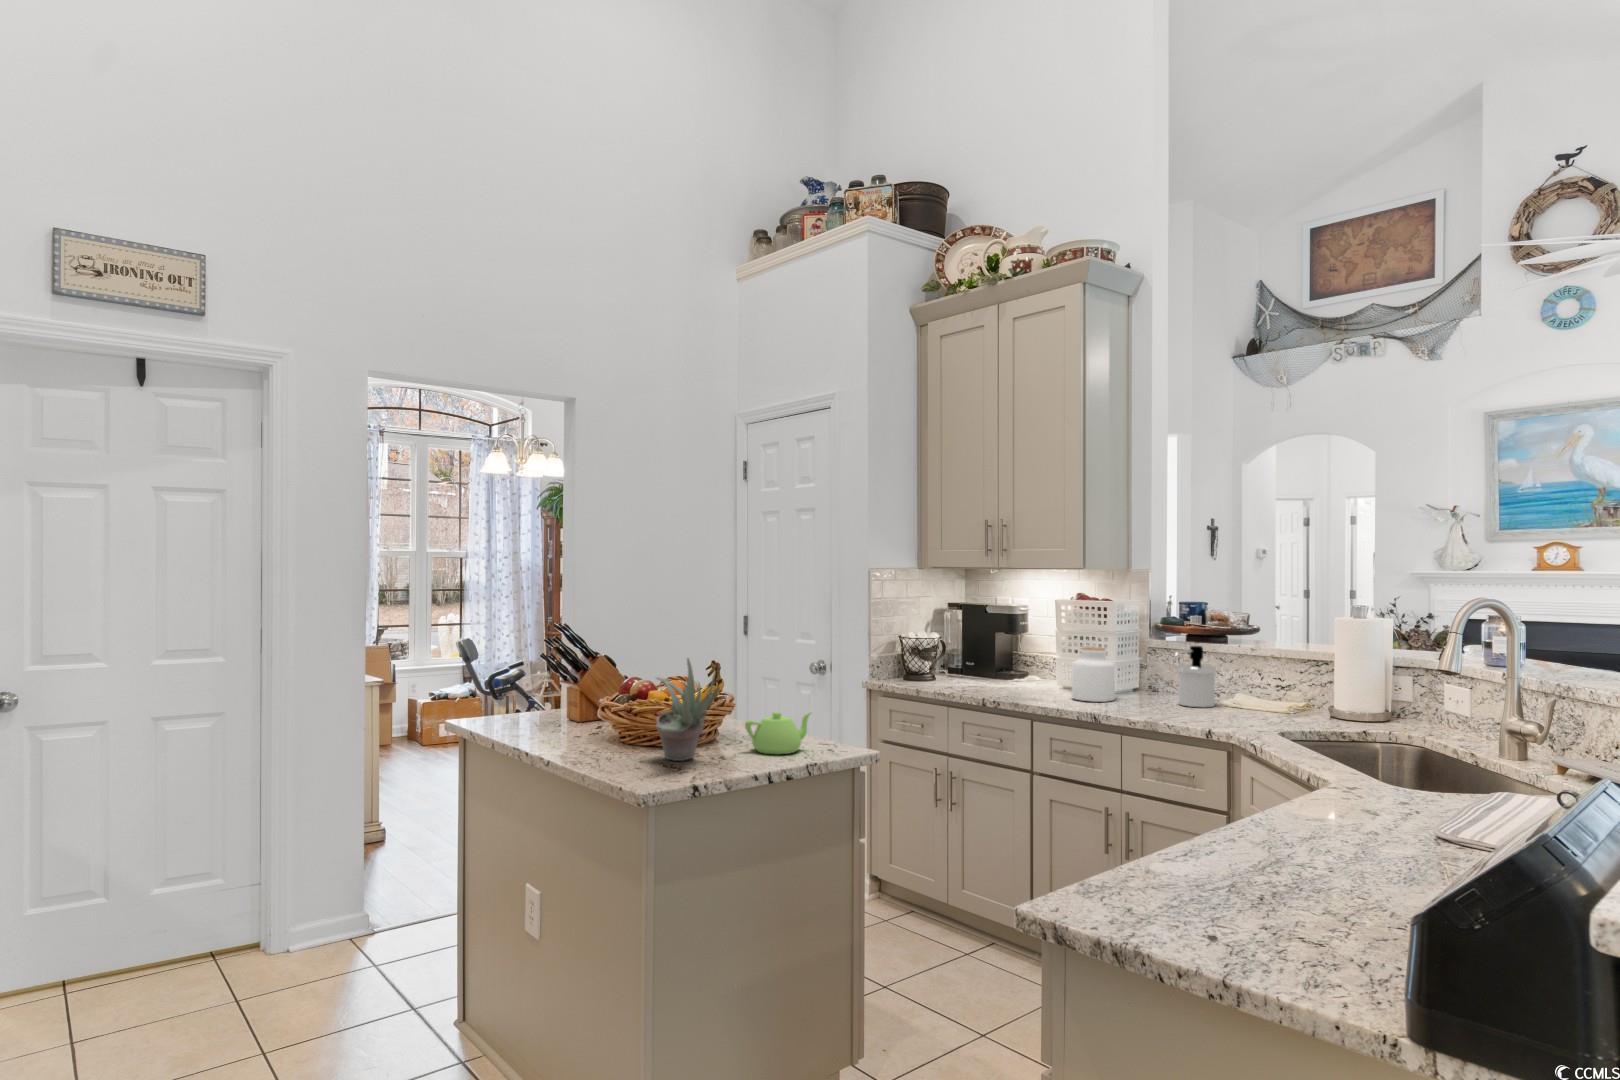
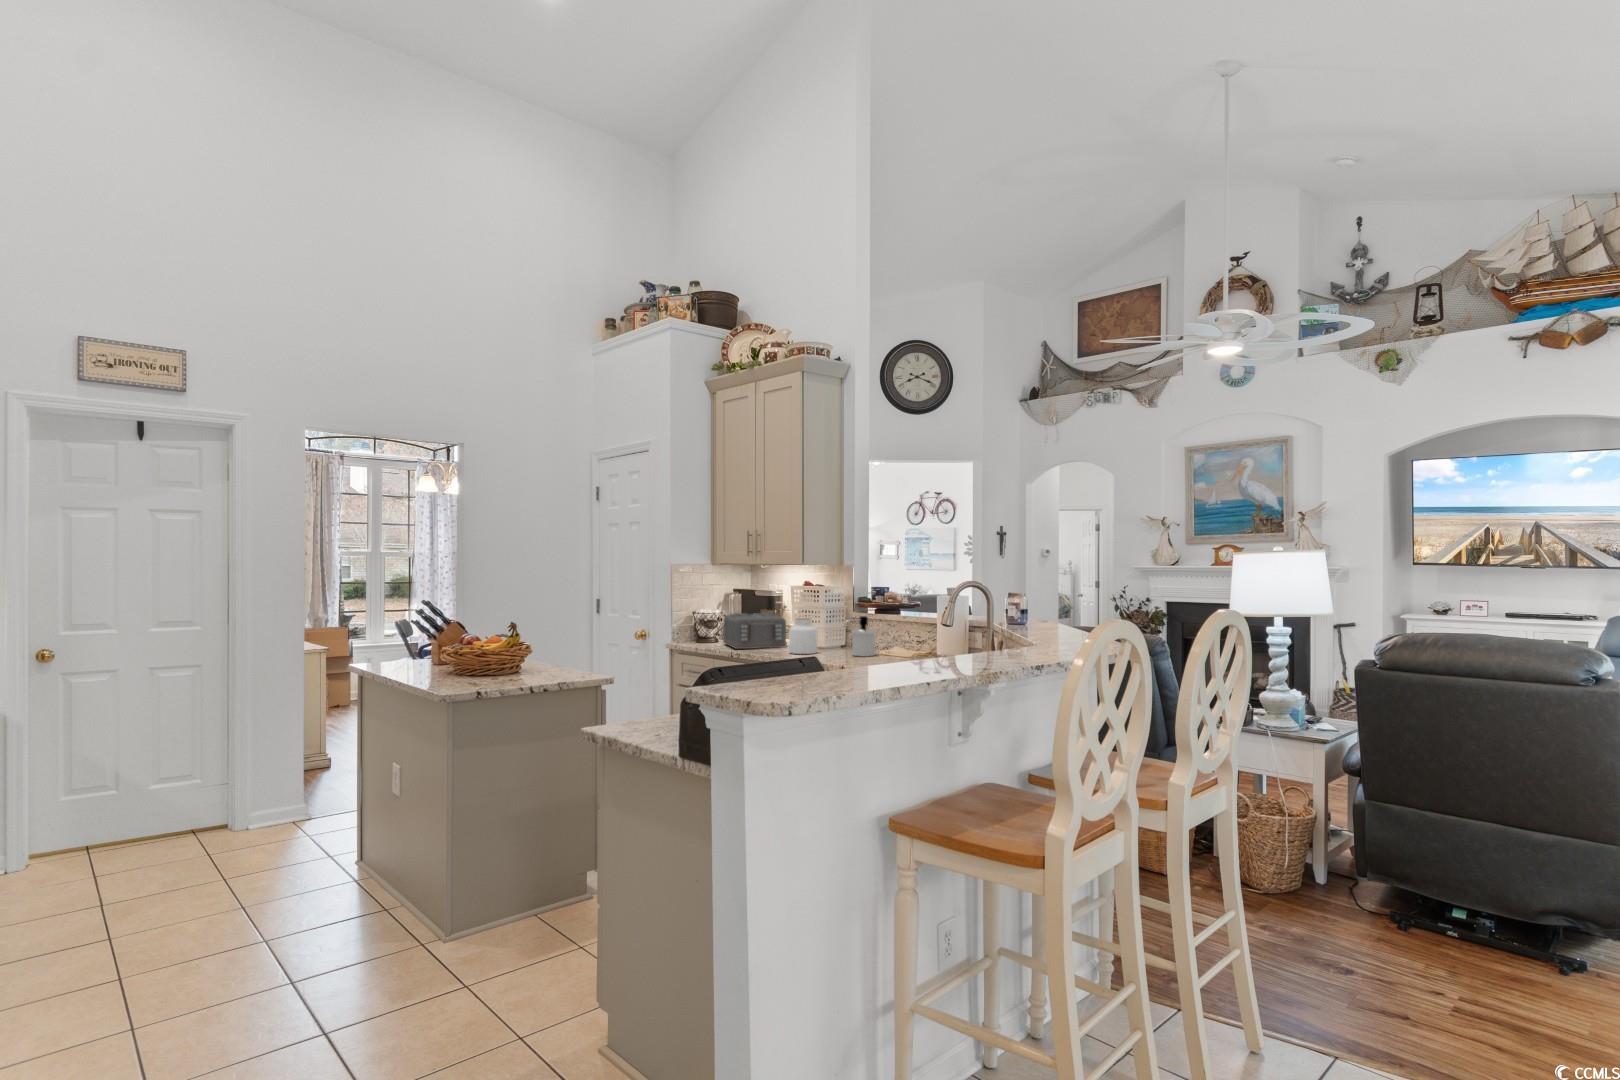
toaster: none [946,637,1050,691] -> present [723,613,787,649]
succulent plant: present [656,658,720,761] -> none [456,619,504,682]
teapot: present [745,712,811,754] -> none [526,654,571,680]

